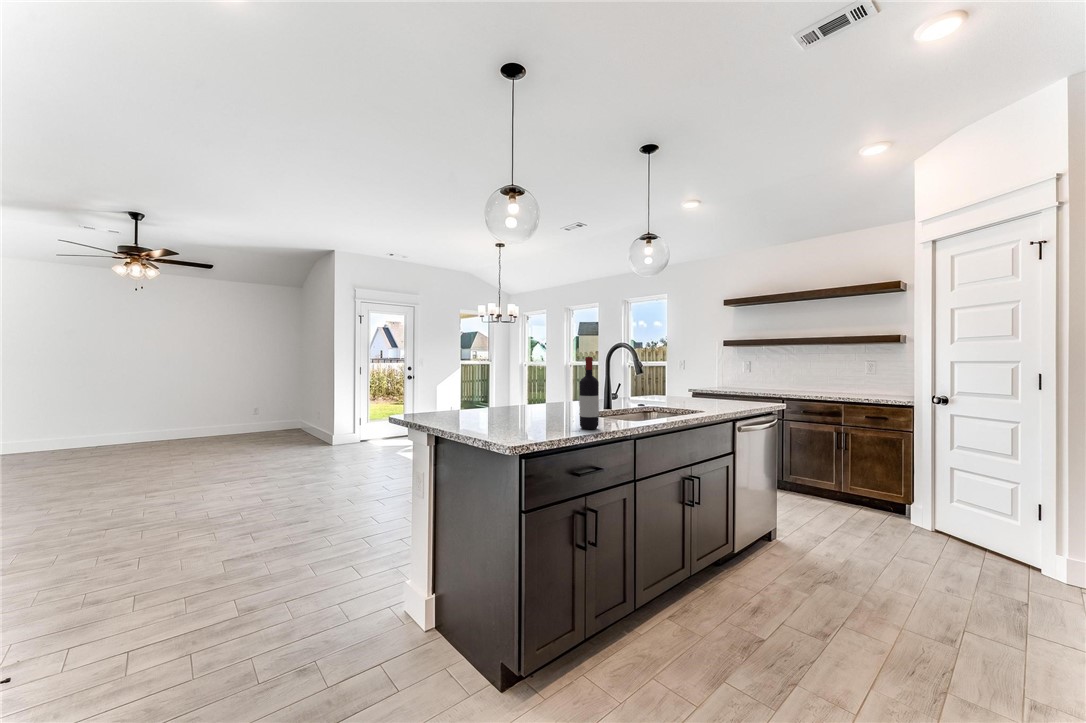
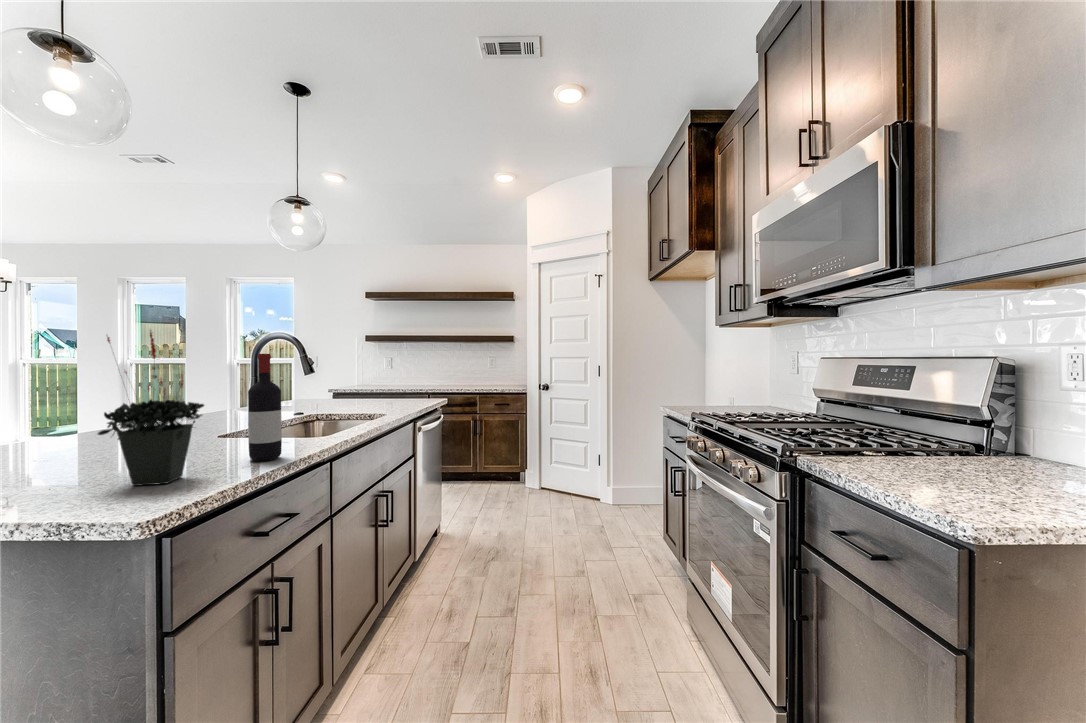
potted plant: none [505,343,553,432] -> present [98,330,204,486]

